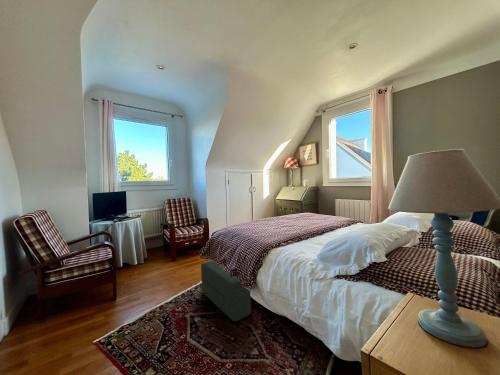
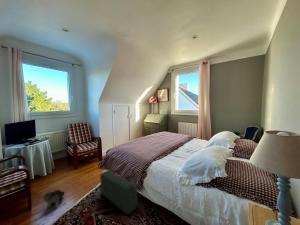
plush toy: none [125,278,156,302] -> present [41,190,64,209]

